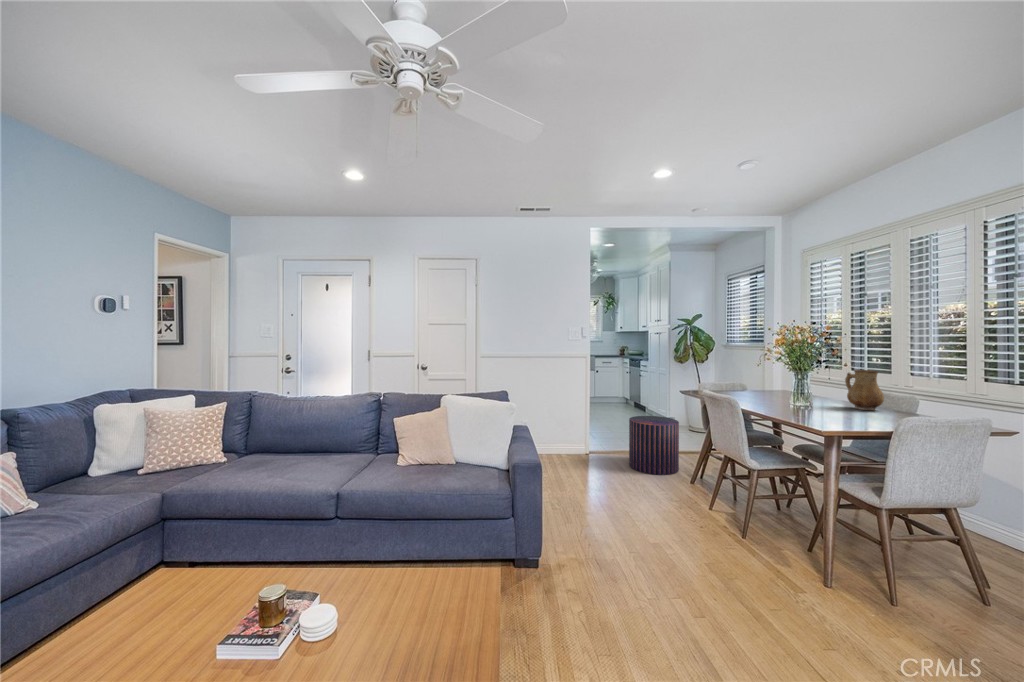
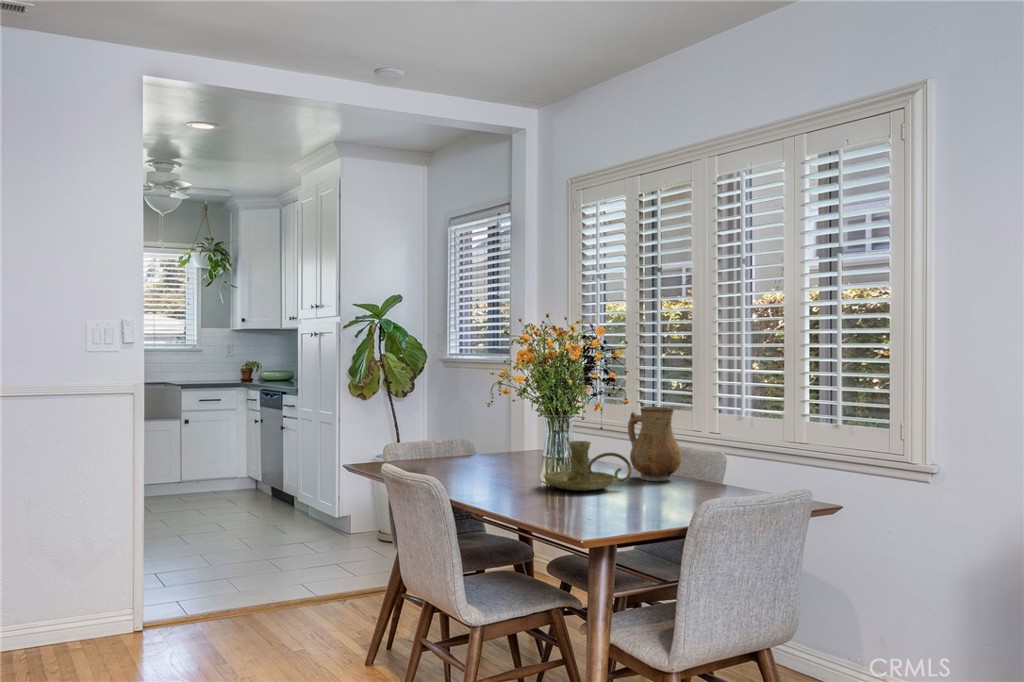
candle holder: none [792,386,849,411] -> present [544,441,632,491]
pouf: present [629,416,679,475] -> none [232,523,344,662]

